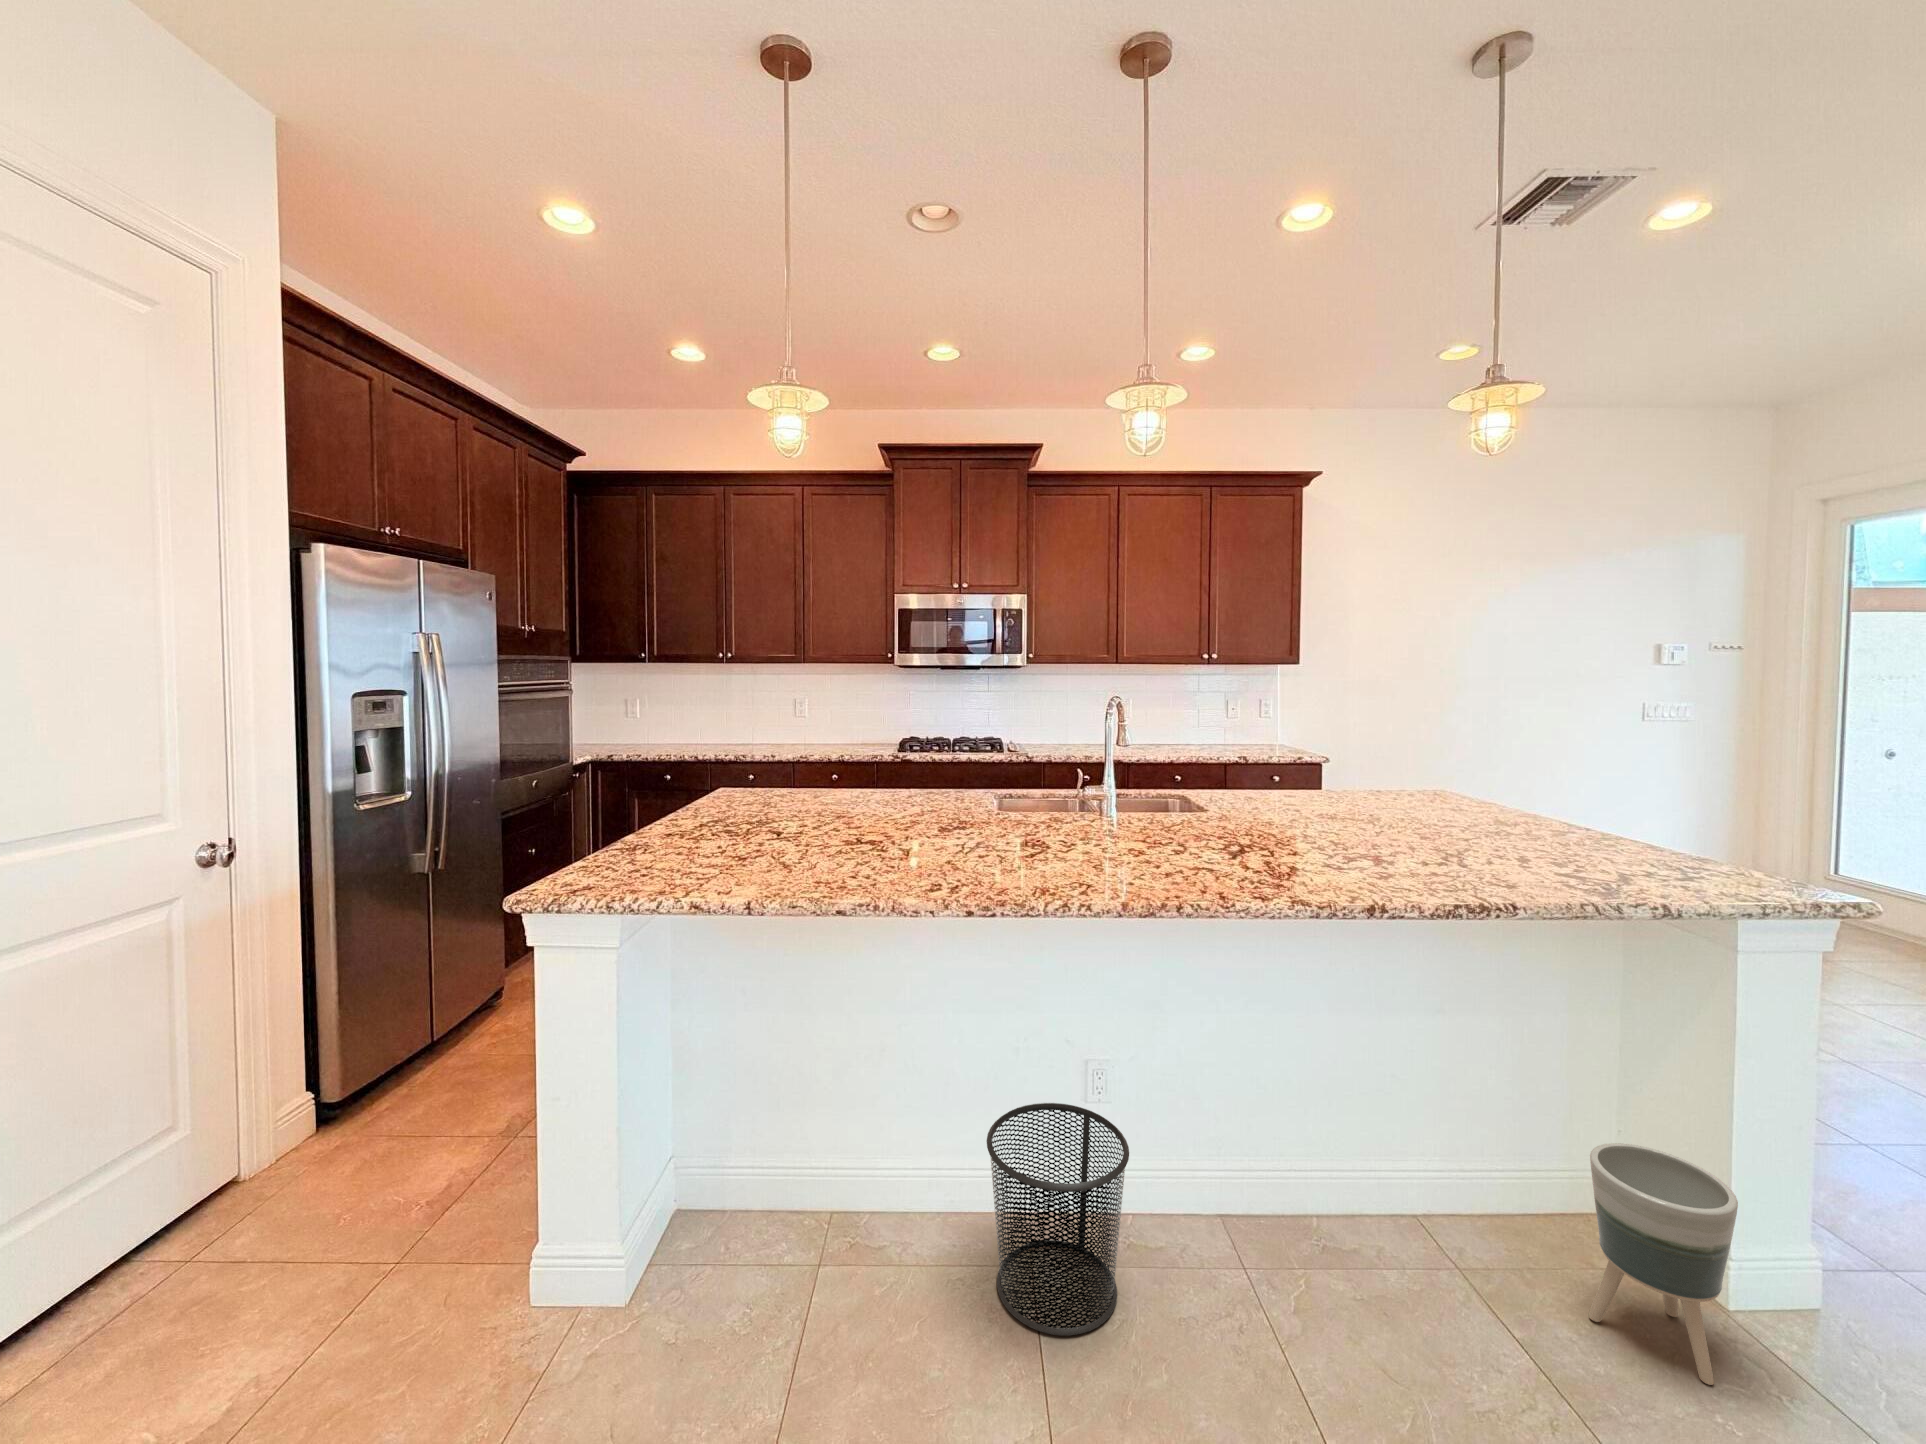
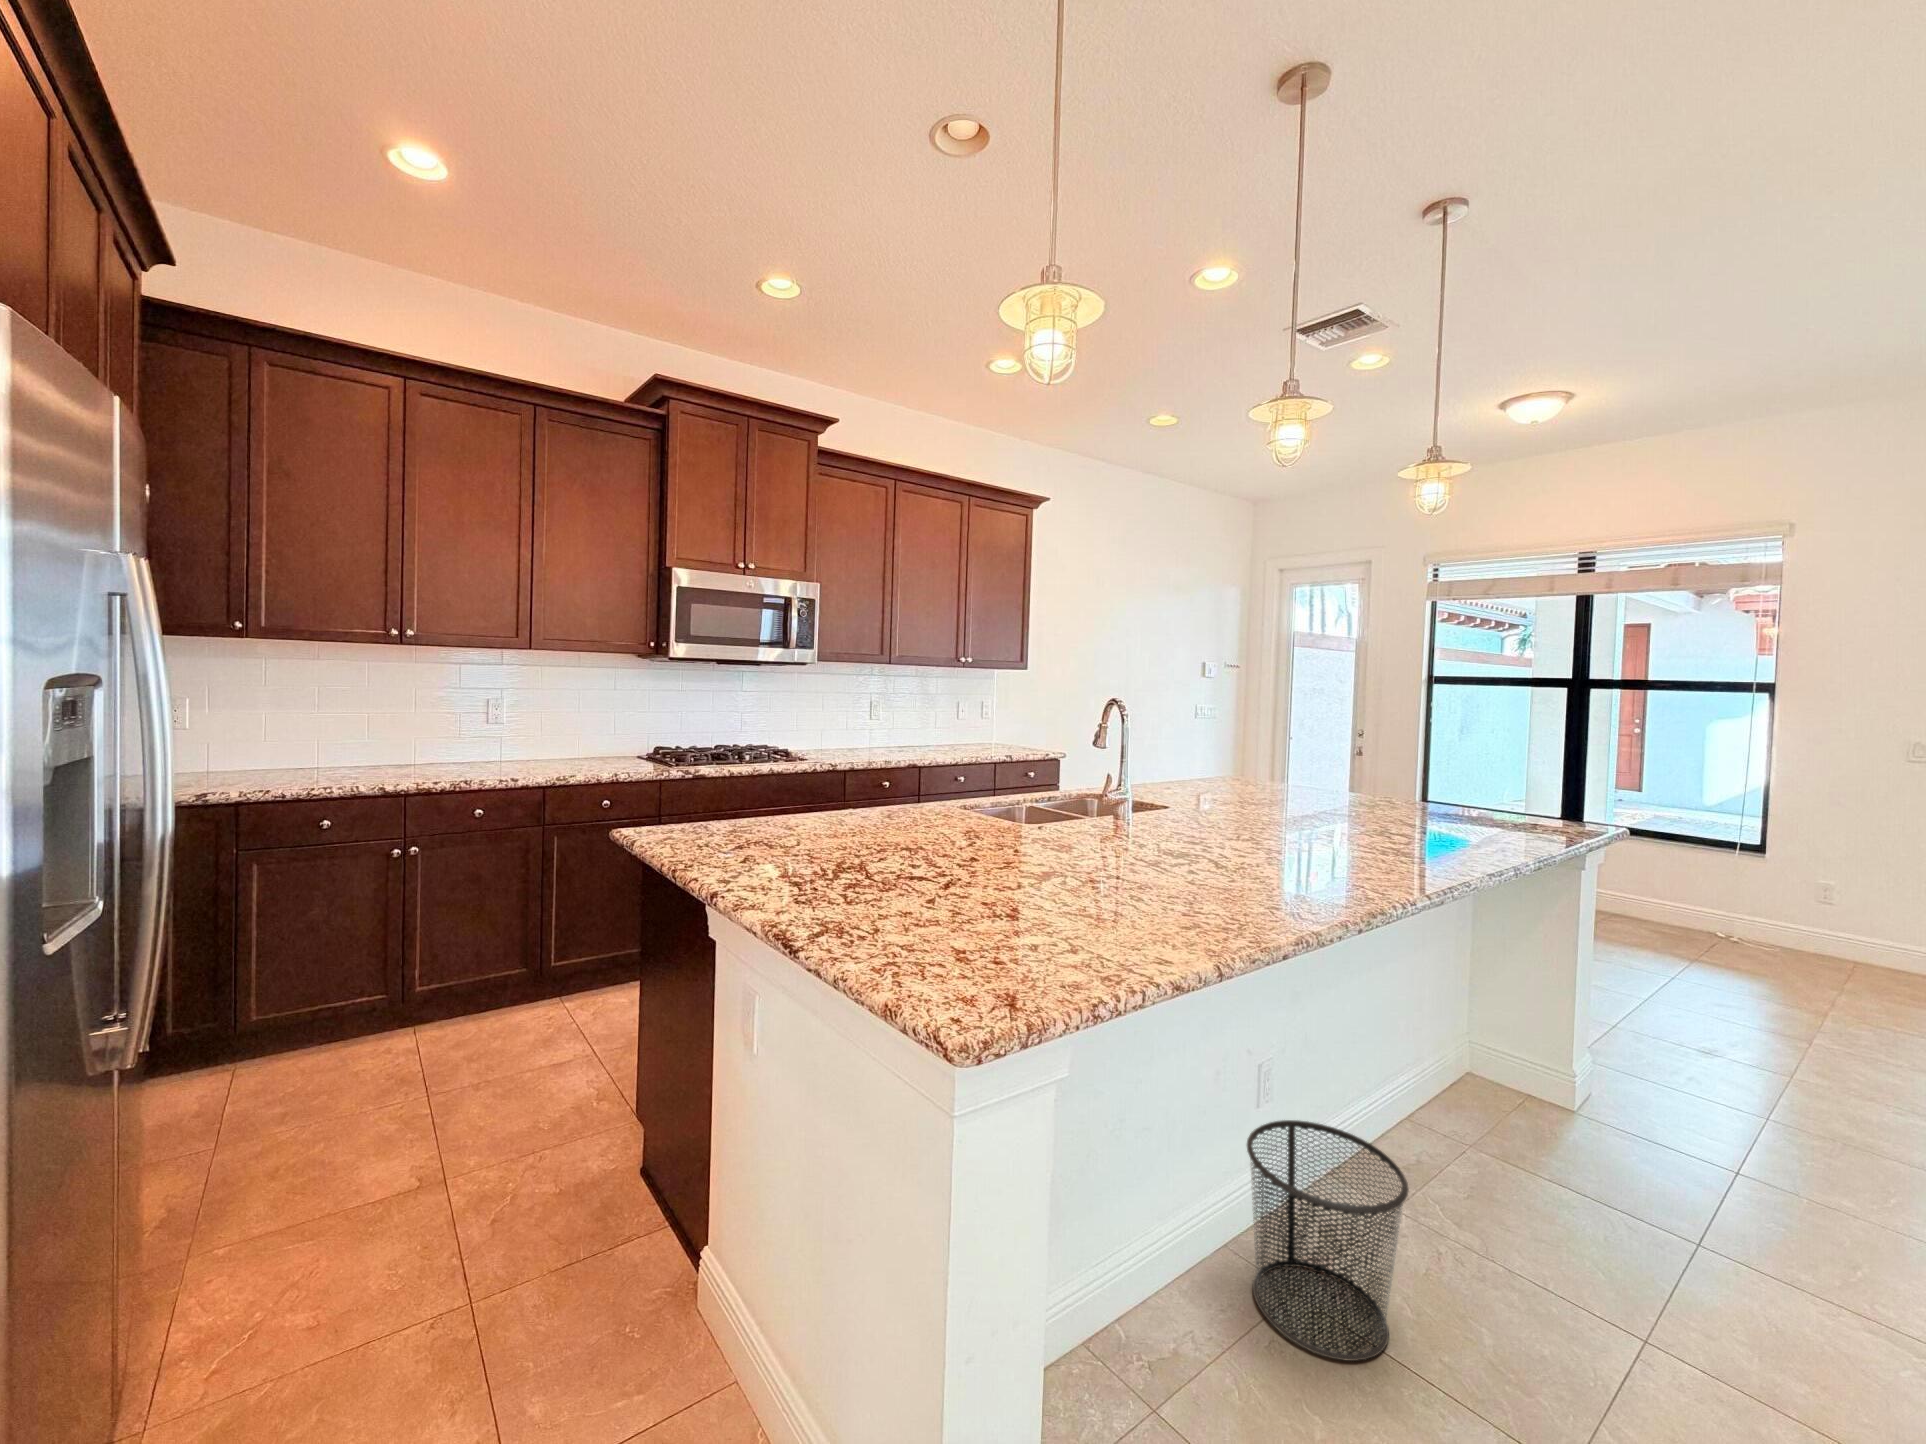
planter: present [1589,1143,1738,1385] -> none [1533,1021,1632,1169]

